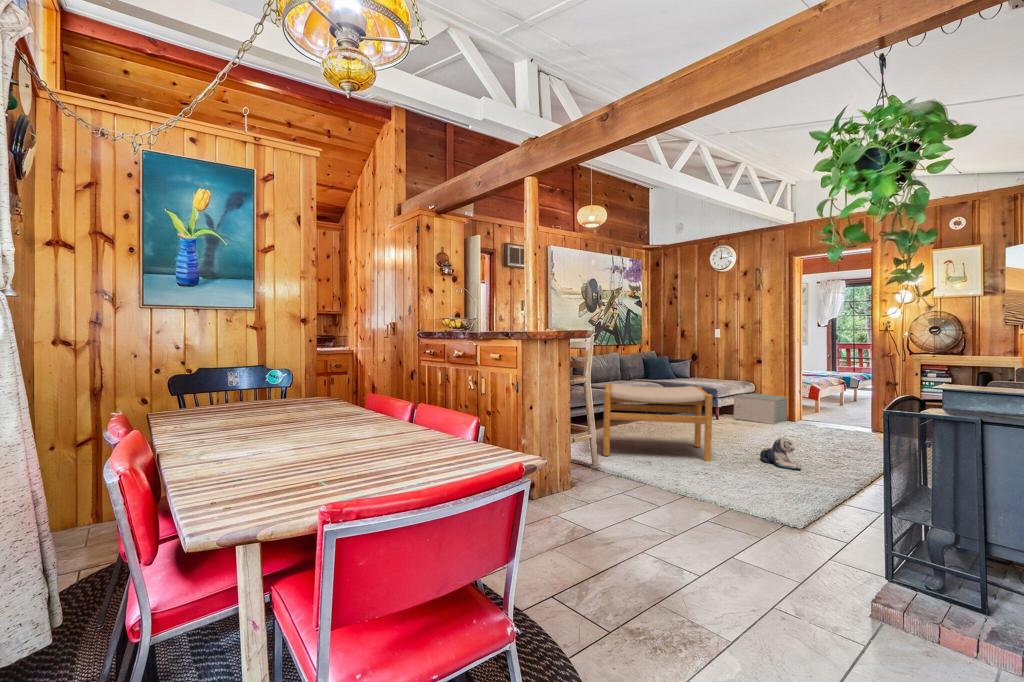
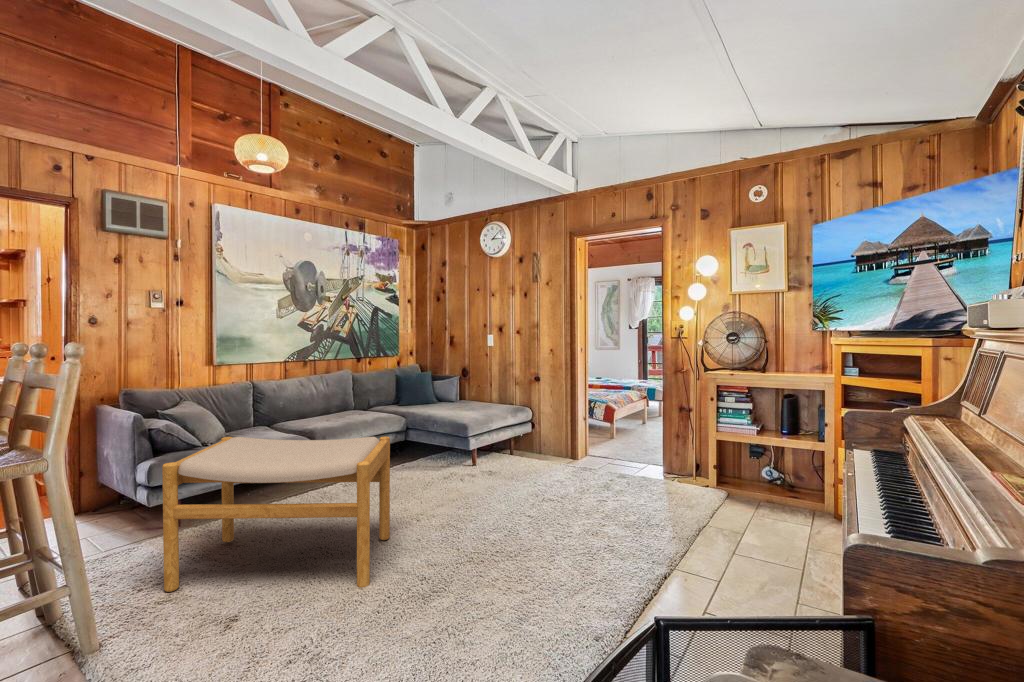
storage box: present [734,393,787,424] -> none [500,420,568,467]
plush toy: present [760,438,801,470] -> none [462,535,512,601]

